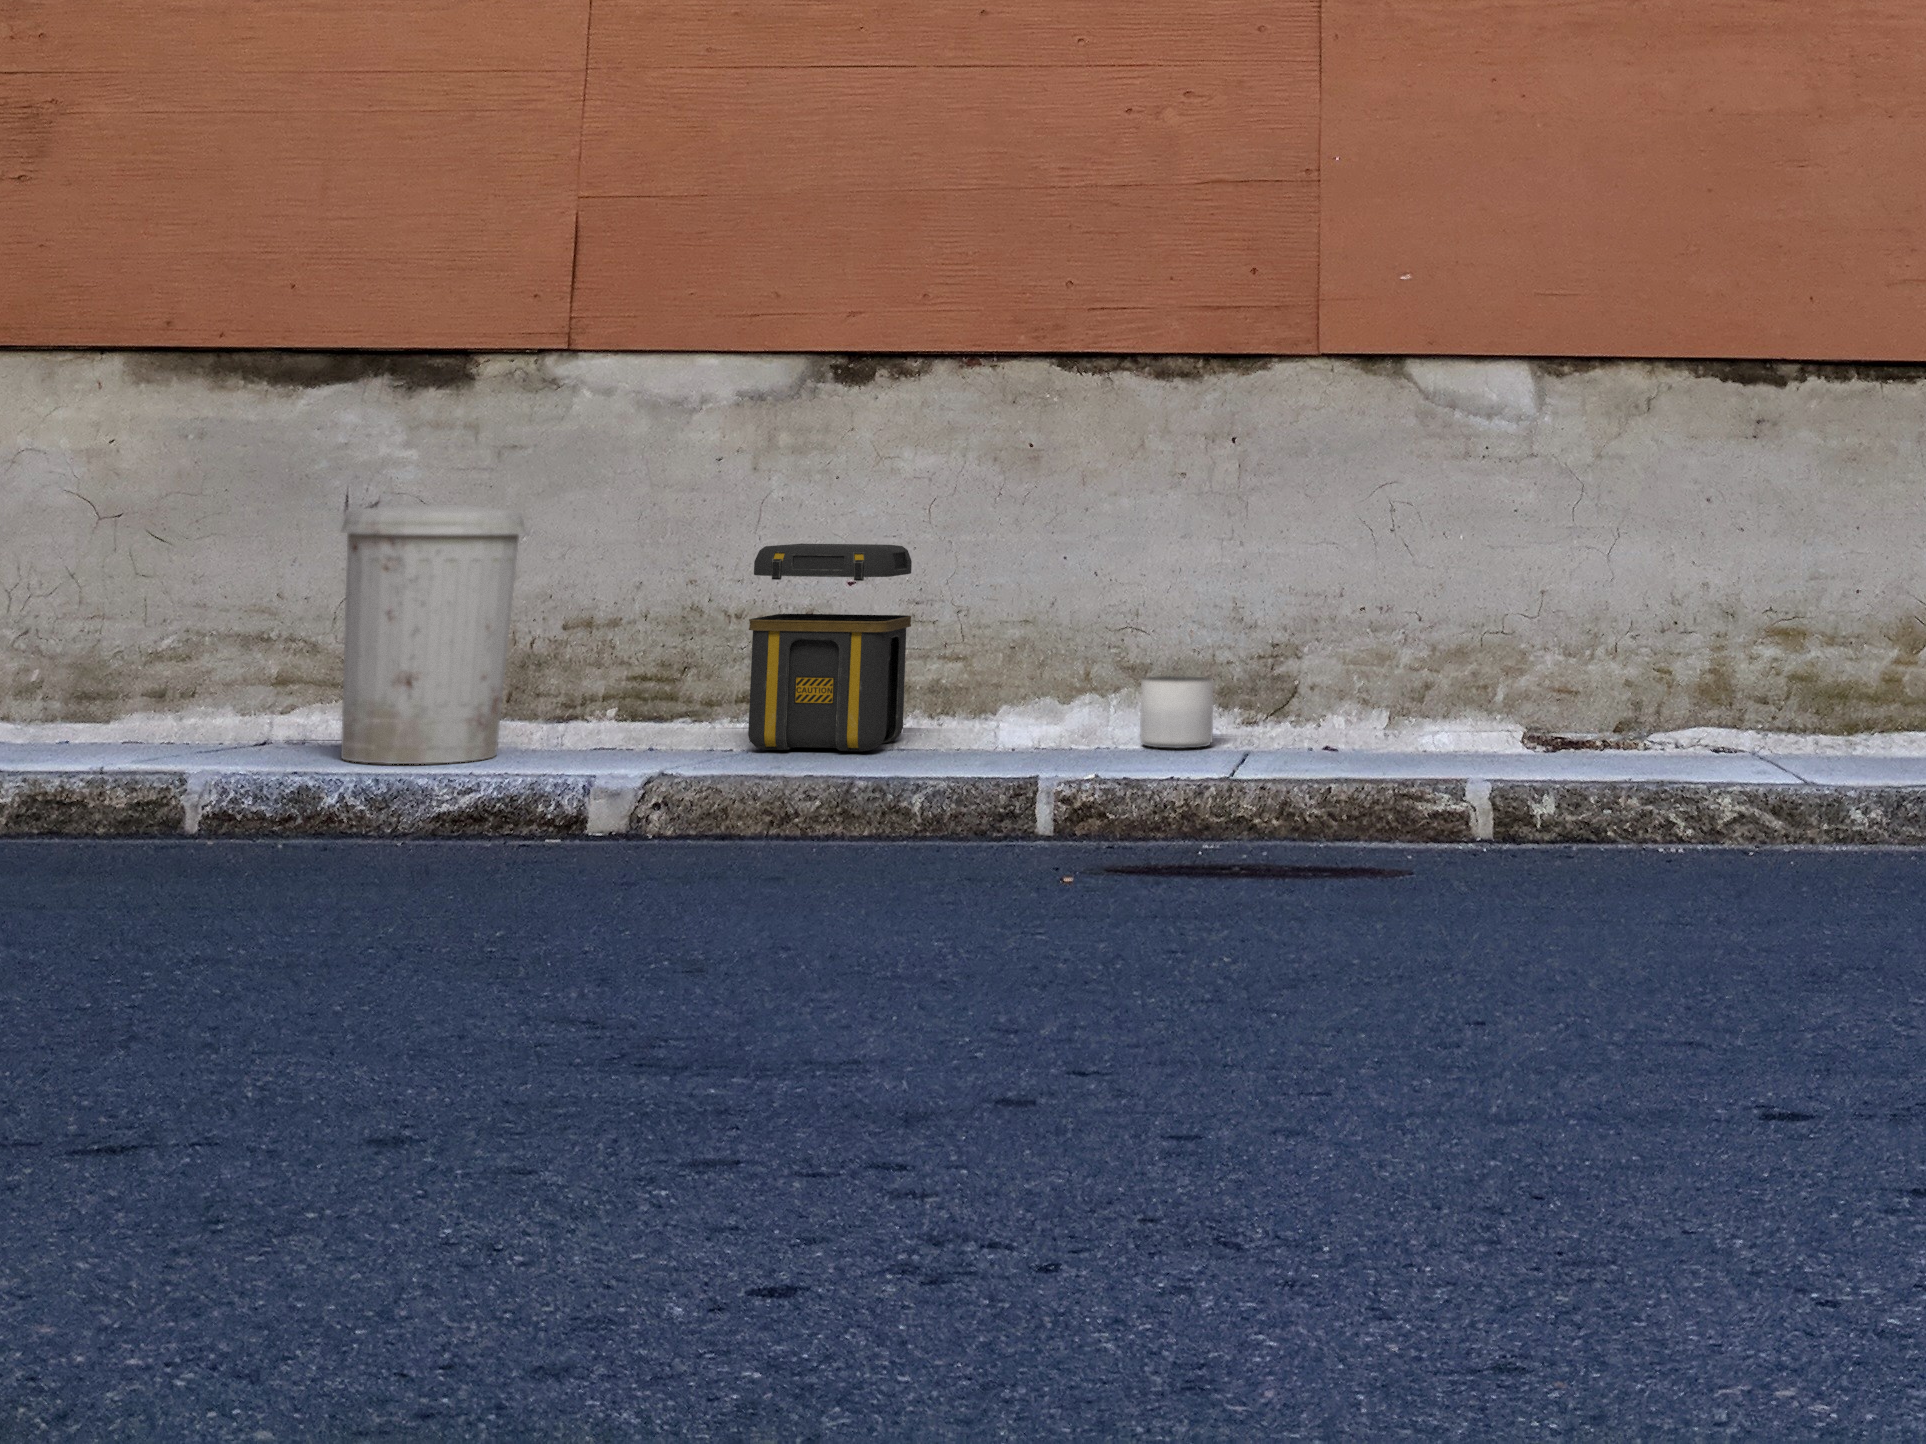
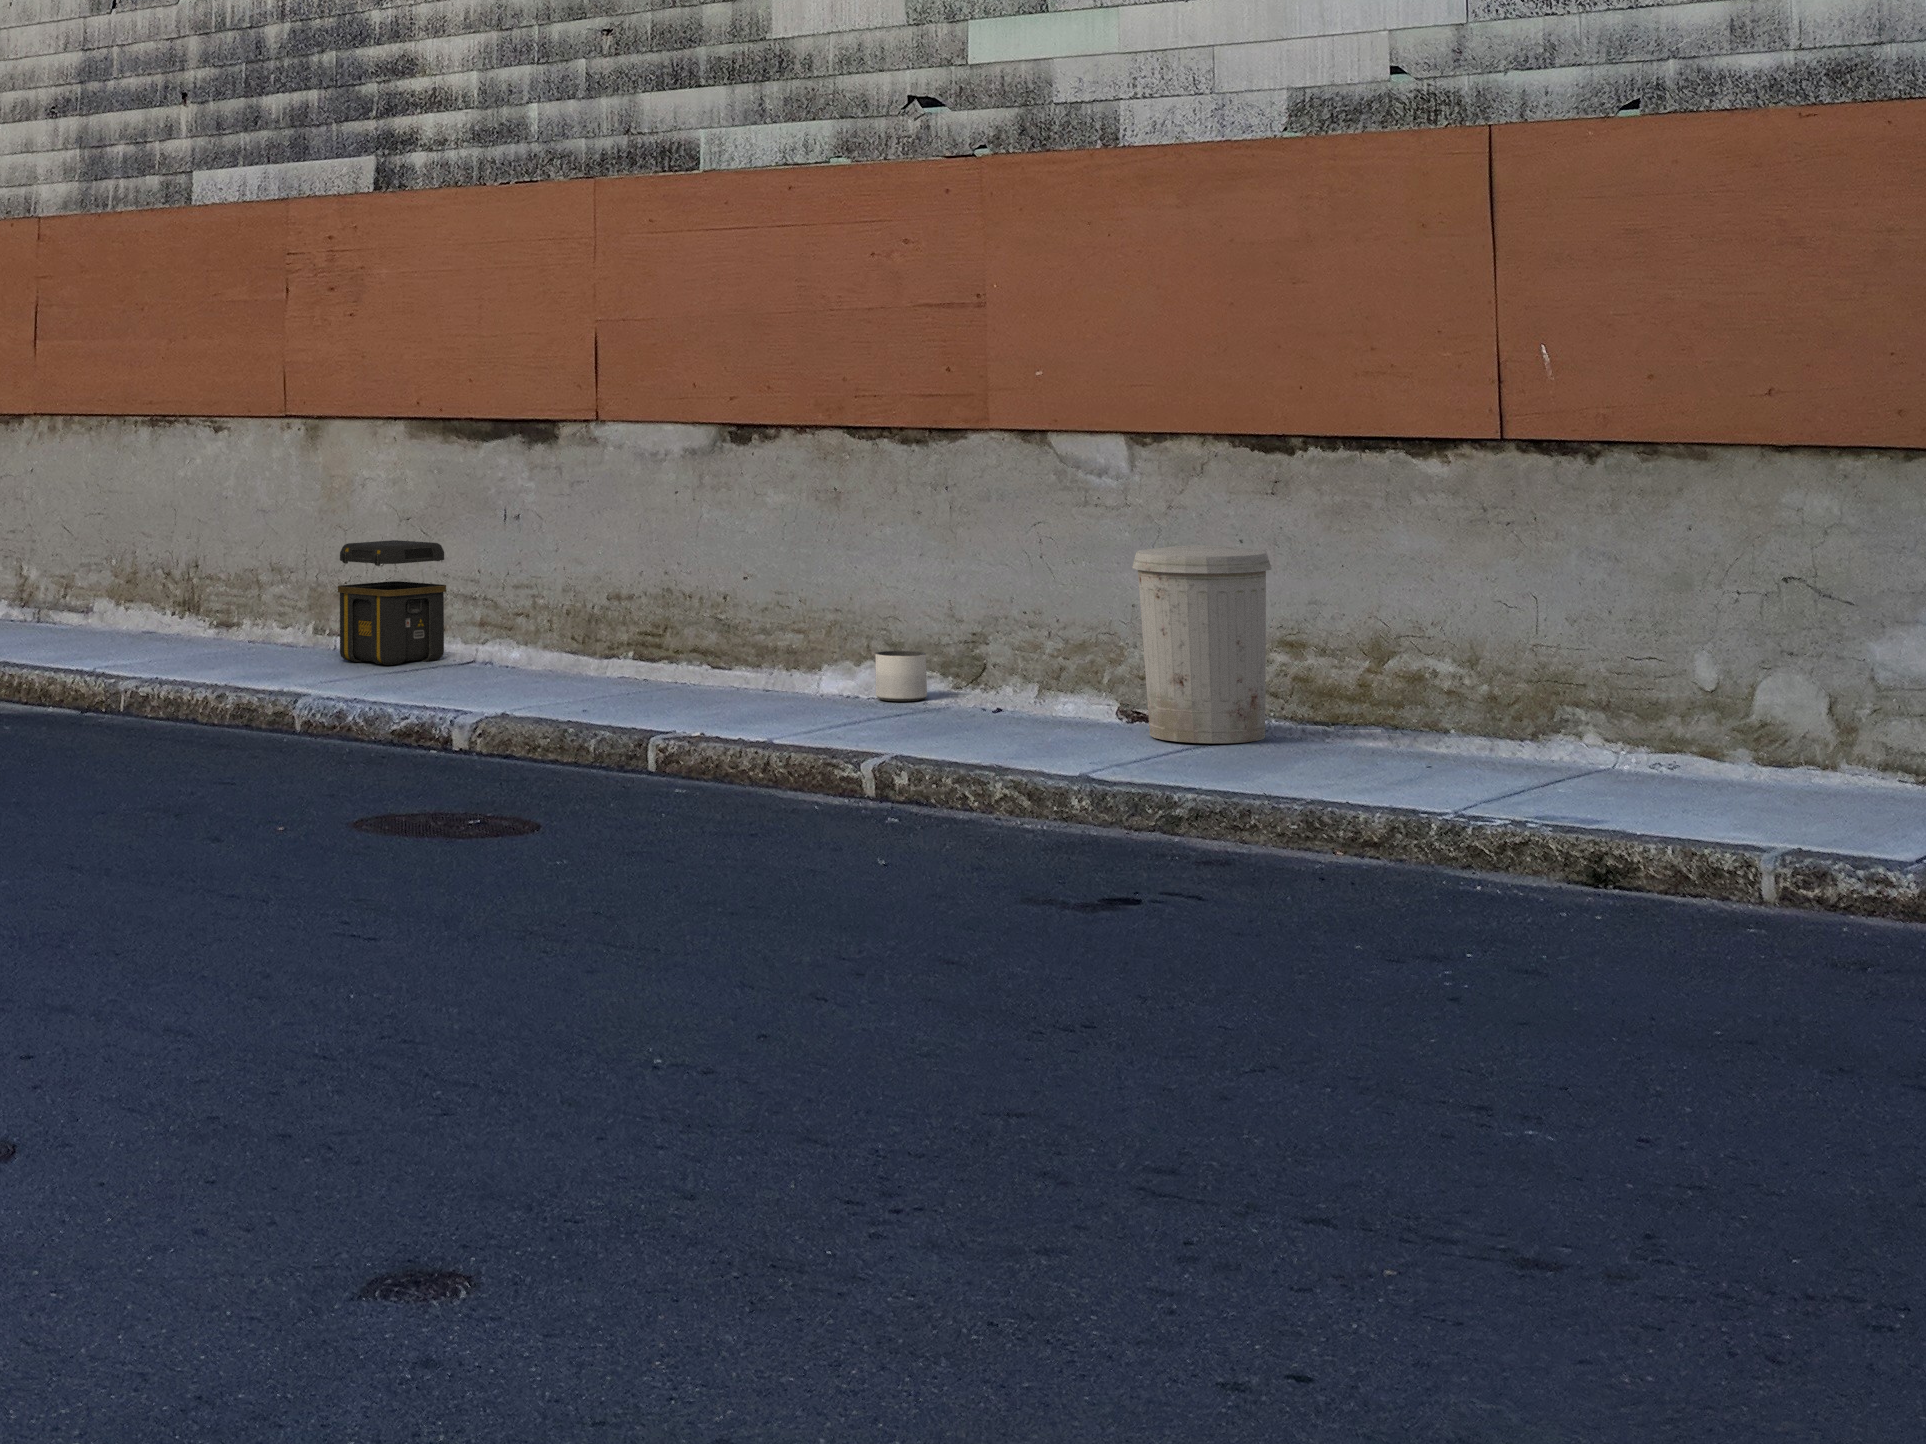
trash can: present [341,504,526,764] -> present [1132,545,1271,743]
toolbox: present [748,544,912,751] -> present [338,540,446,665]

